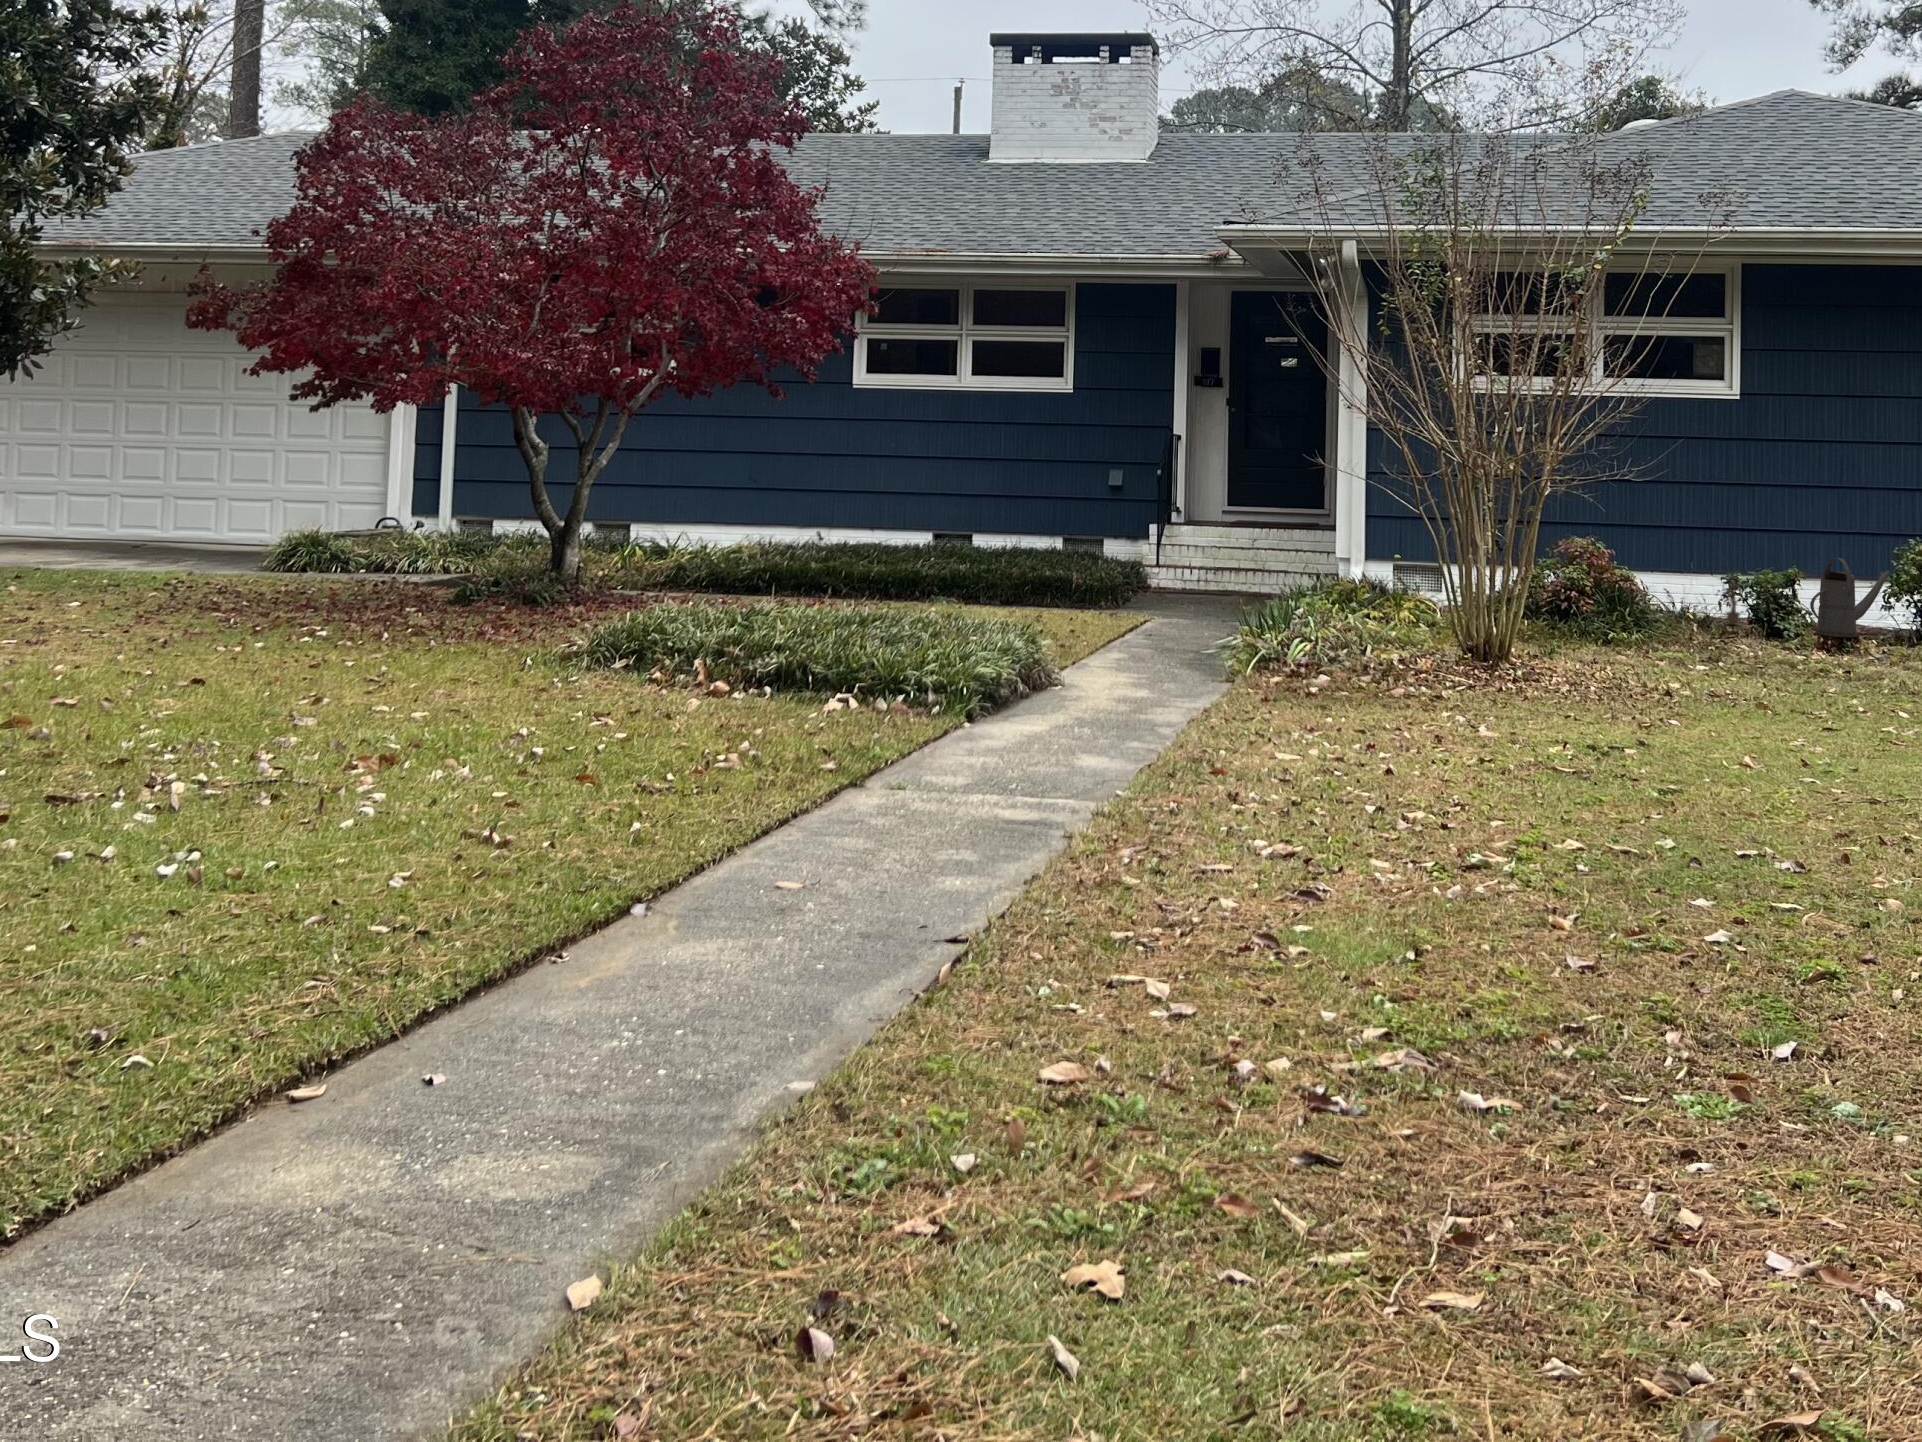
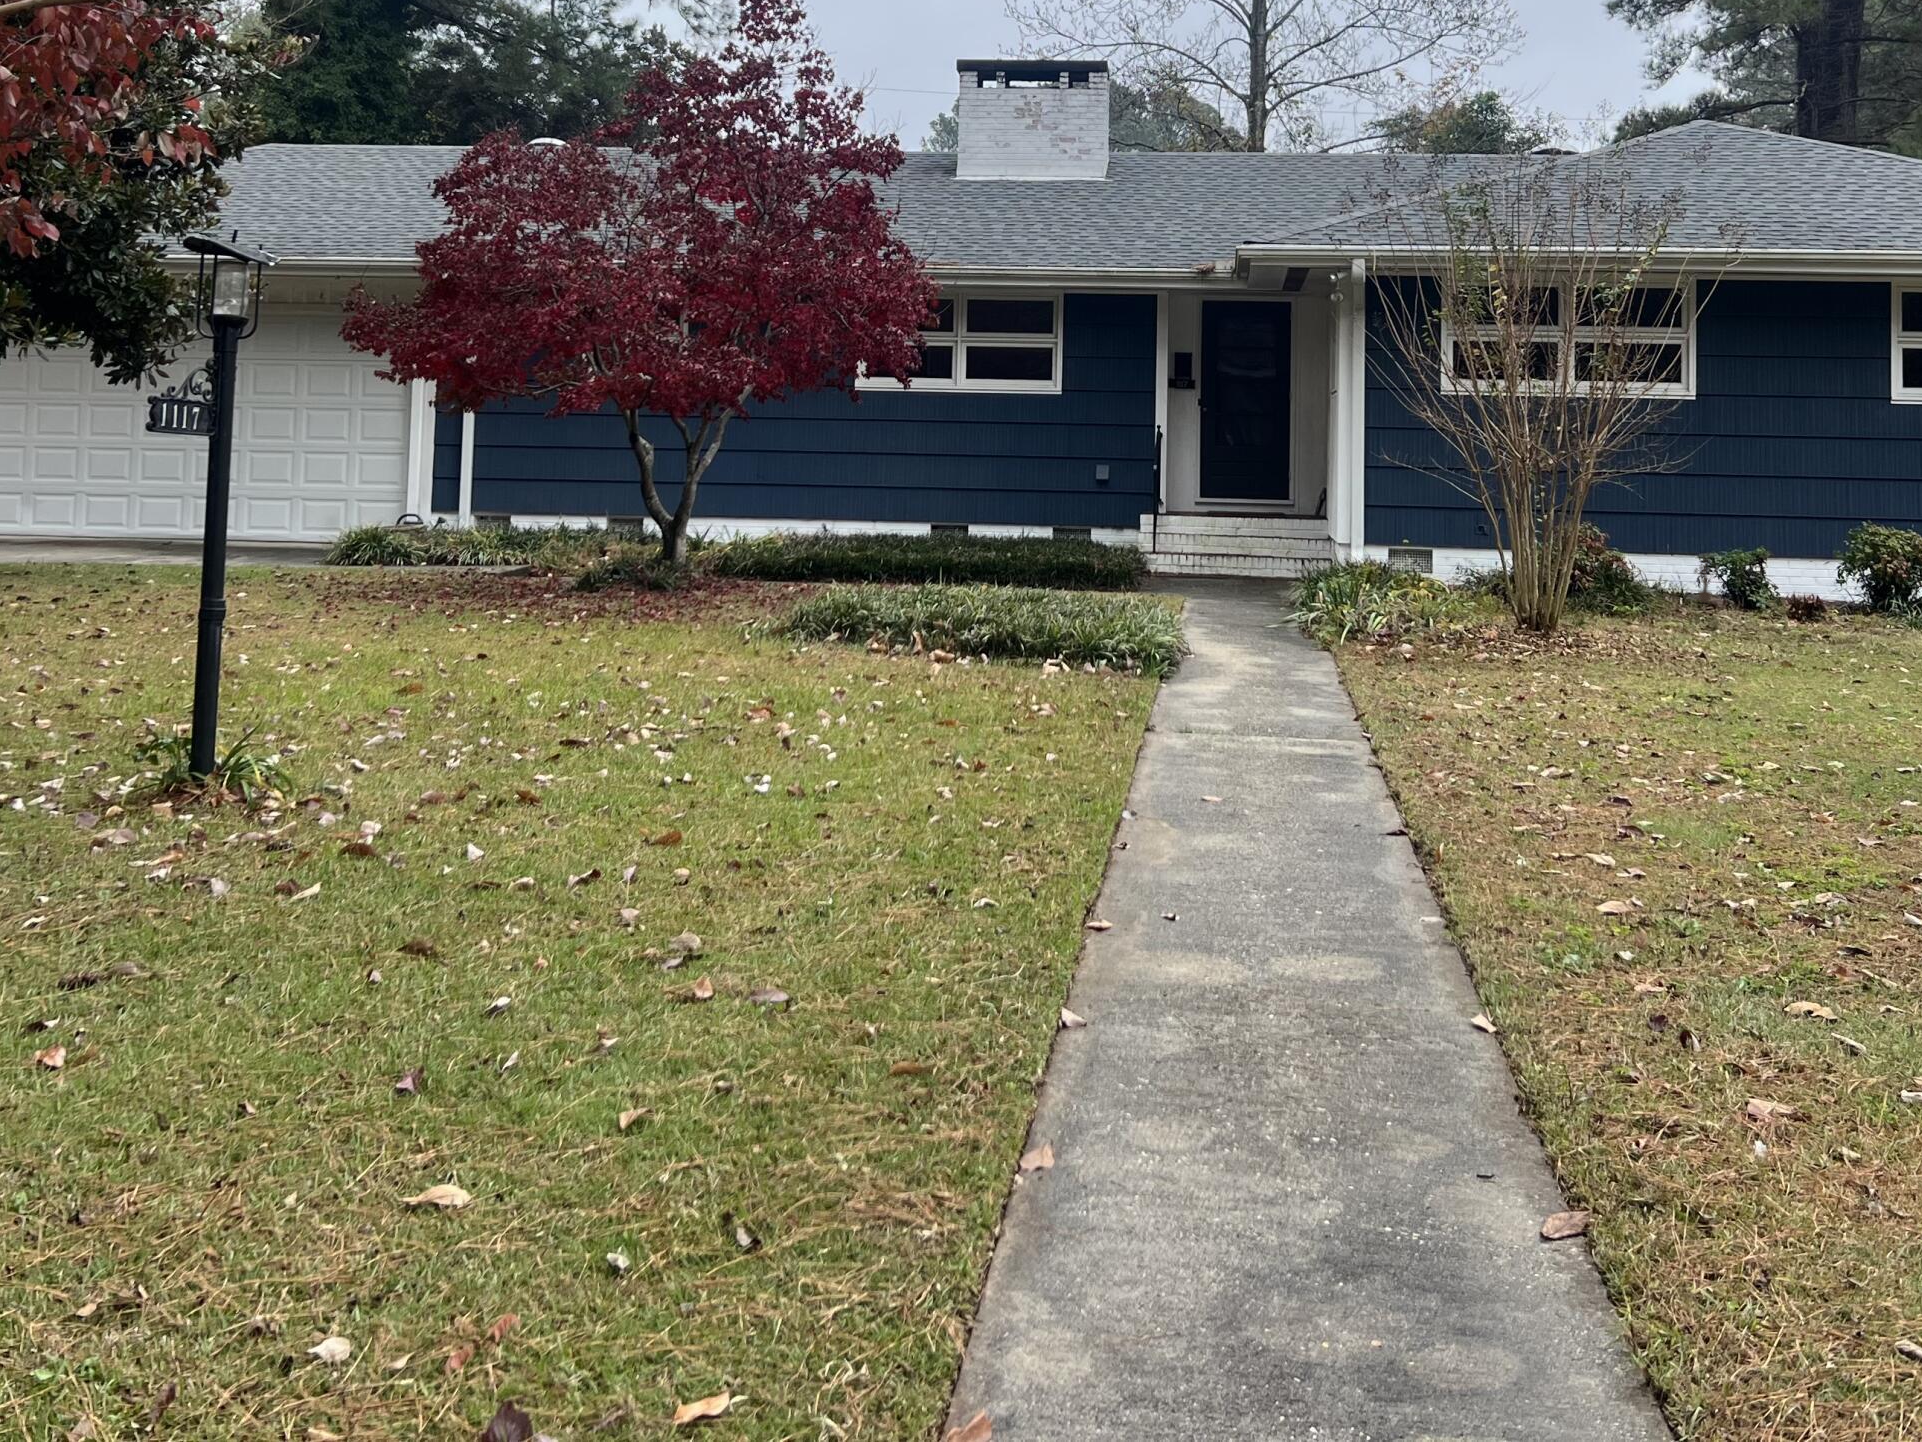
watering can: present [1810,558,1890,637] -> none [1777,541,1840,611]

